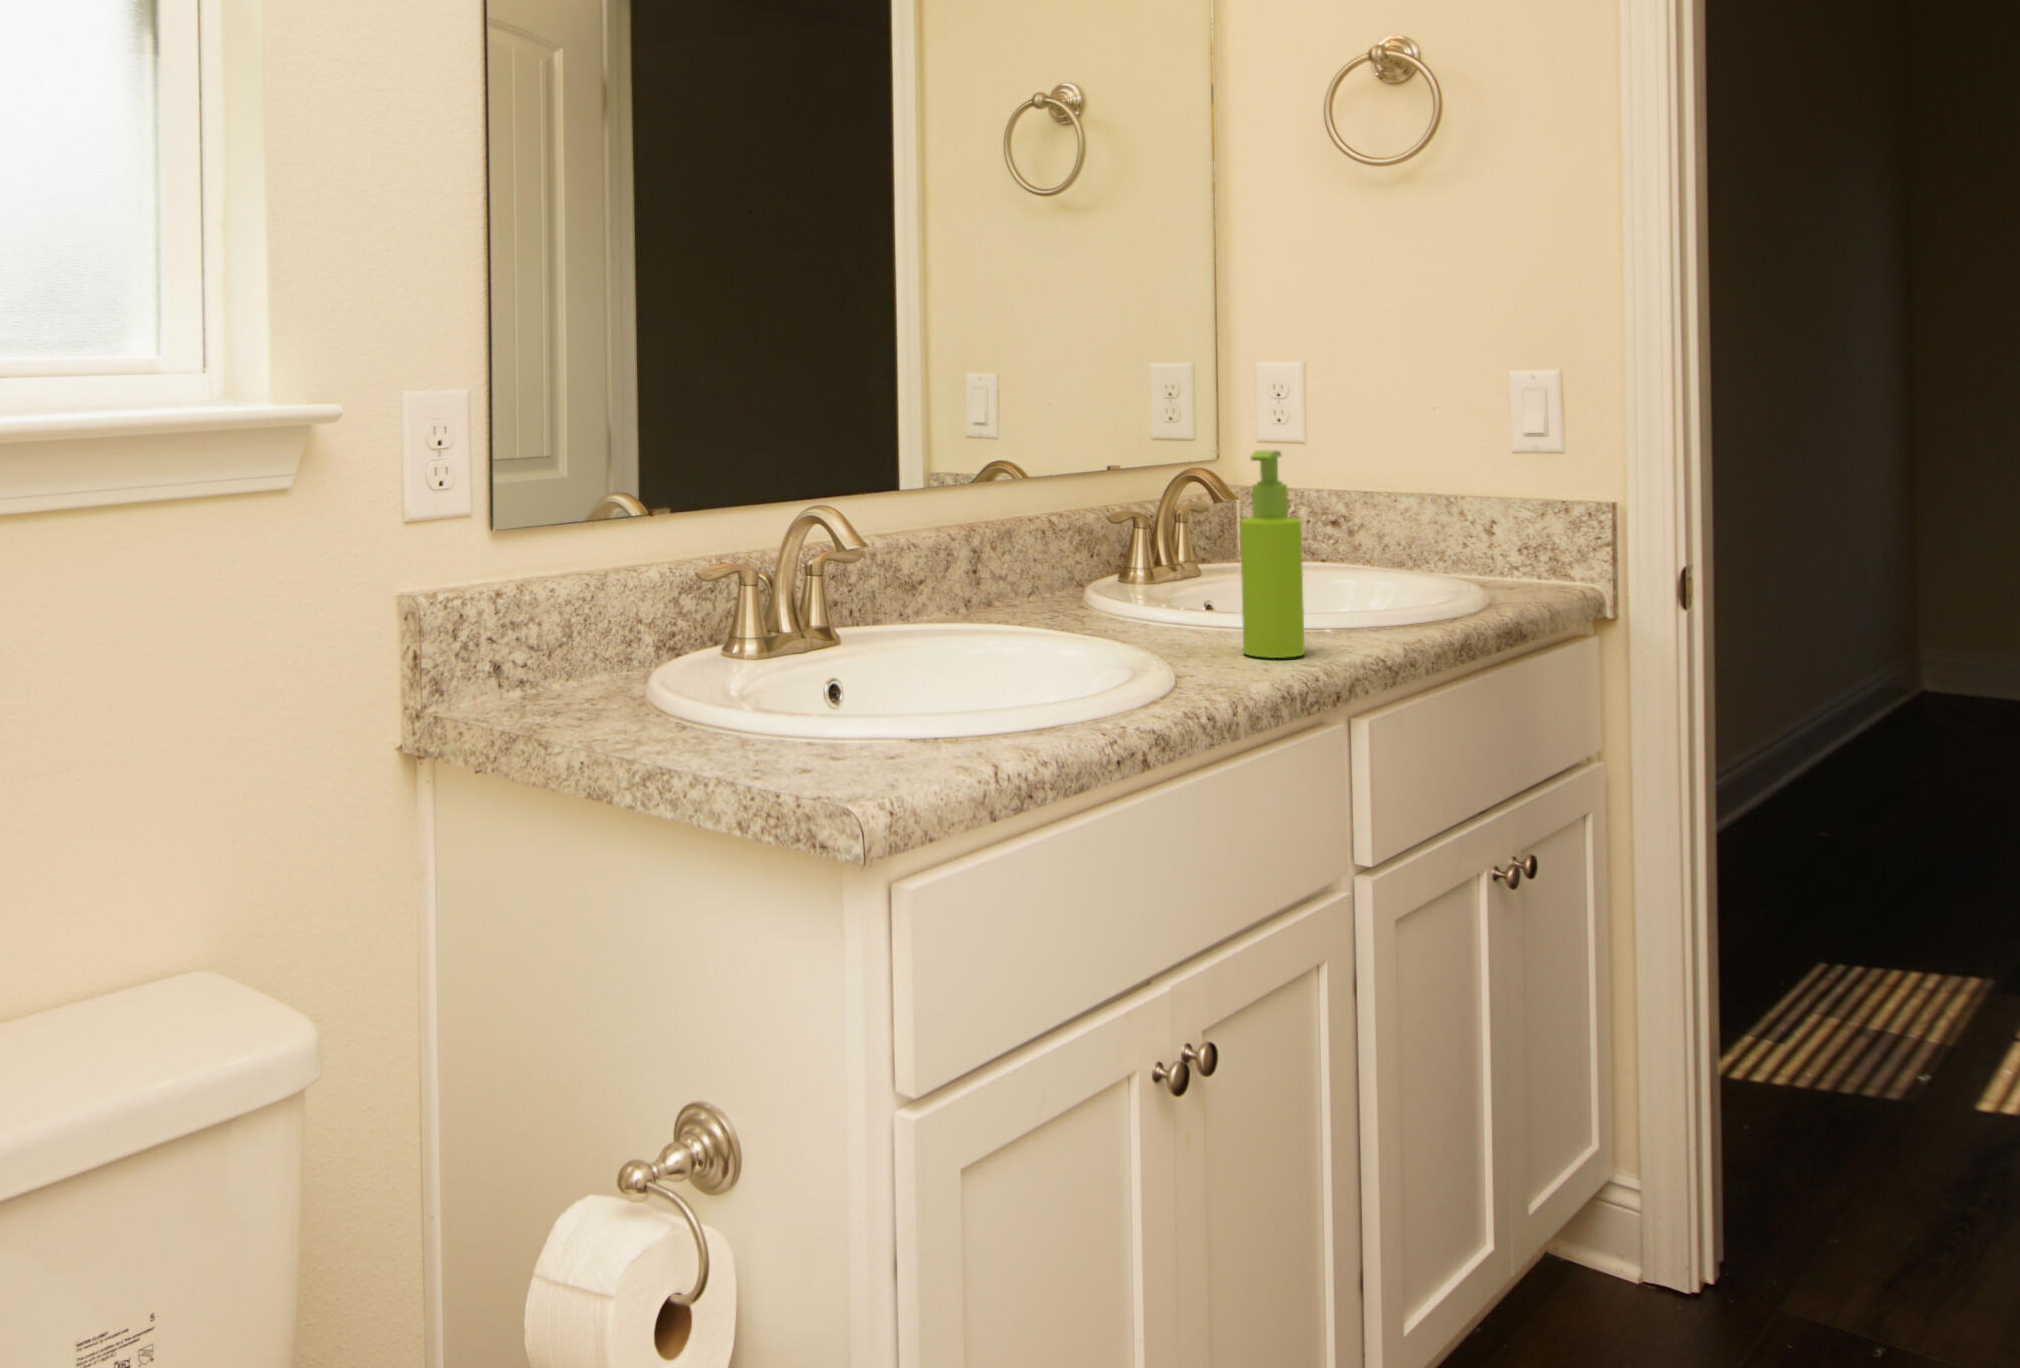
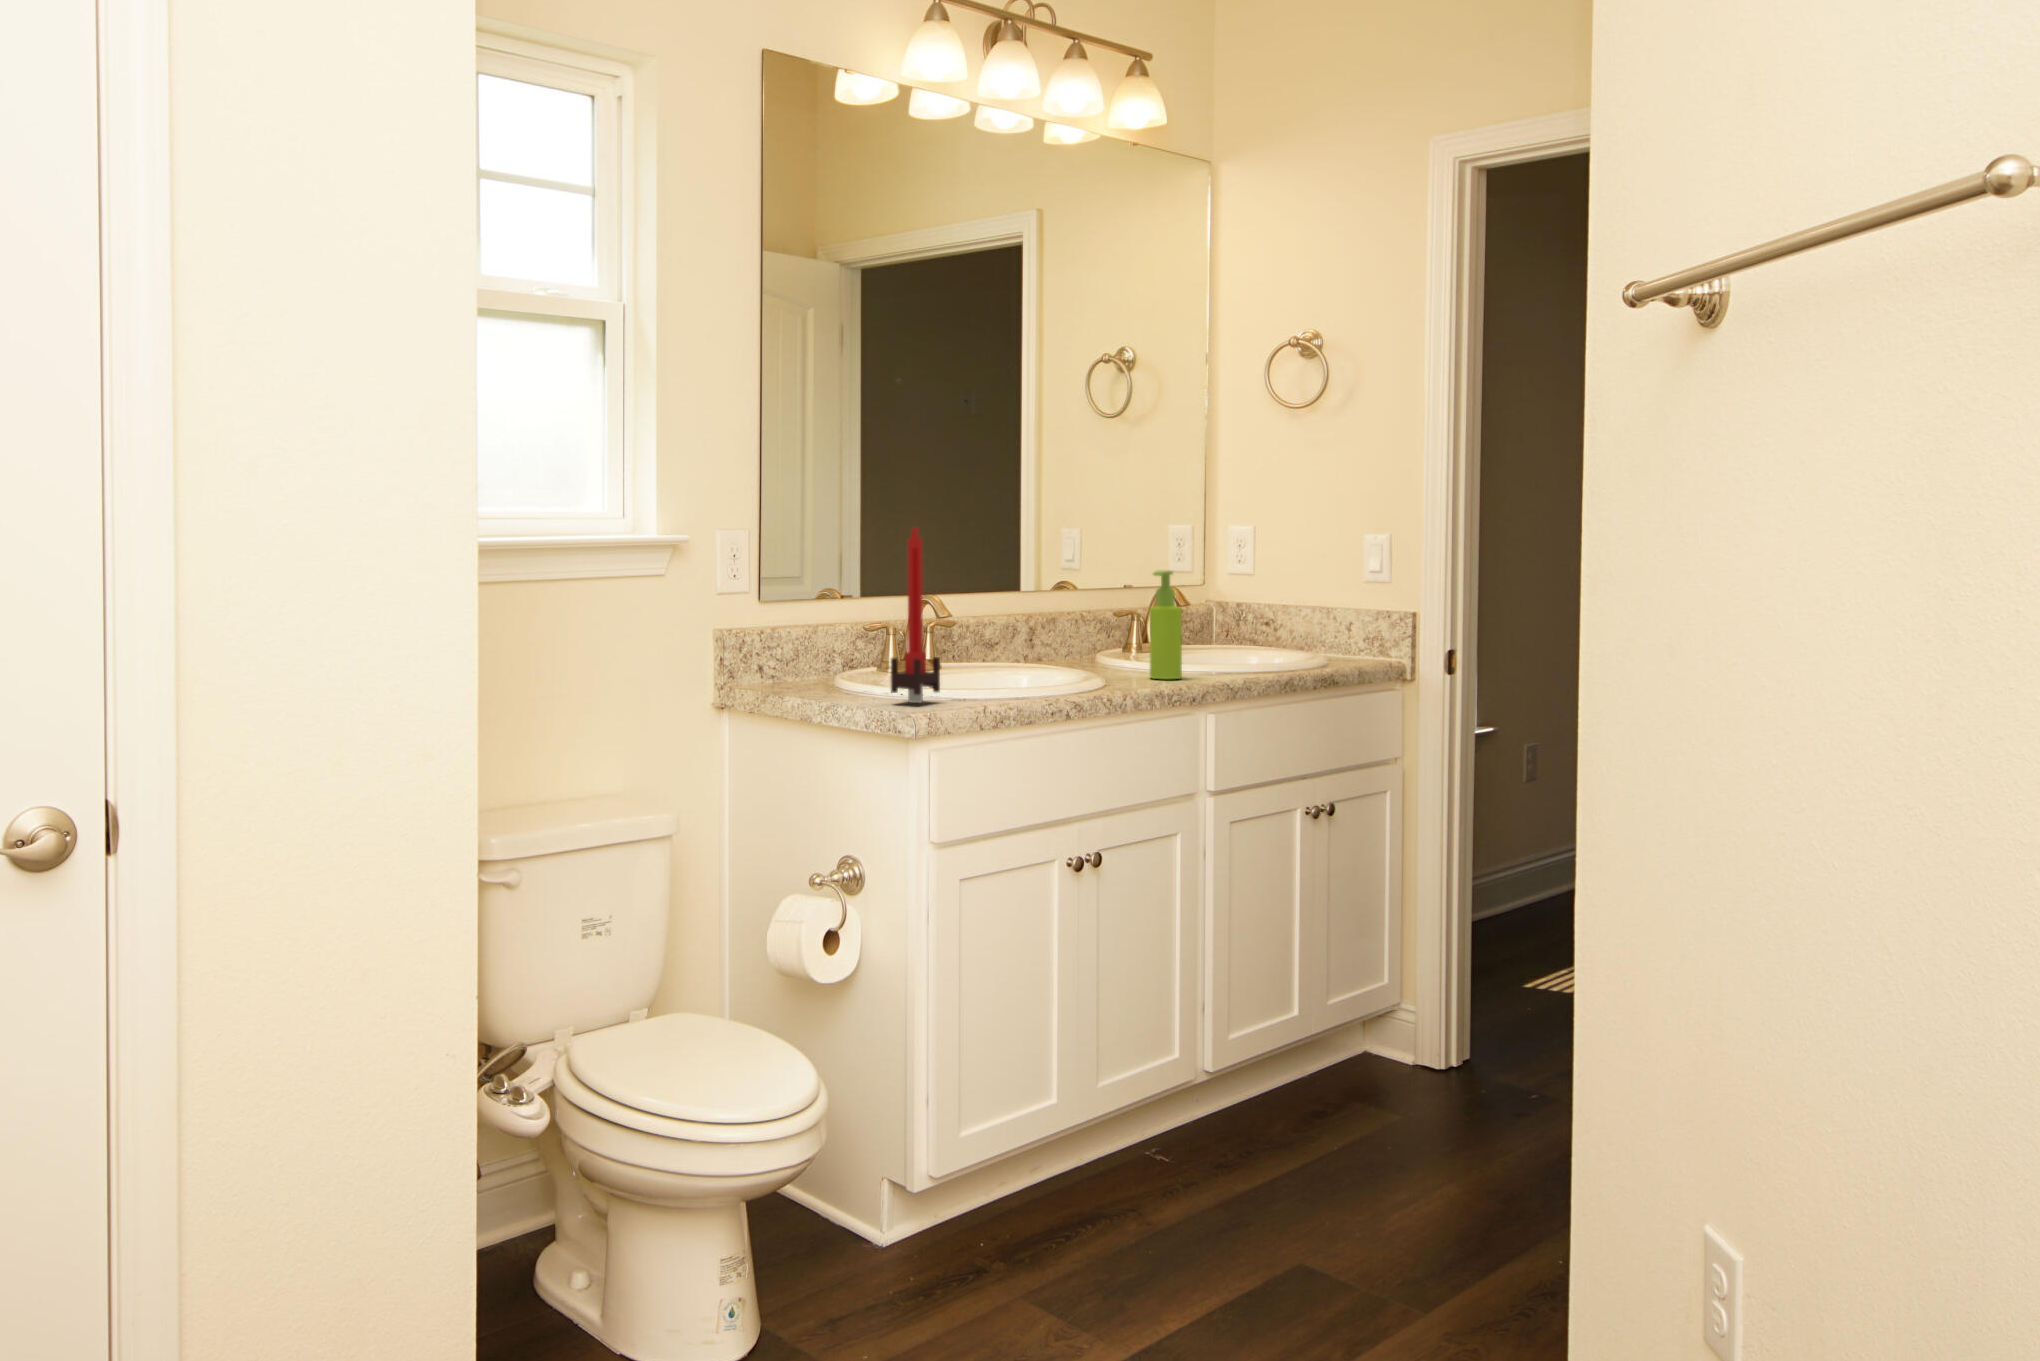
candle: none [789,382,898,771] -> present [891,528,940,703]

